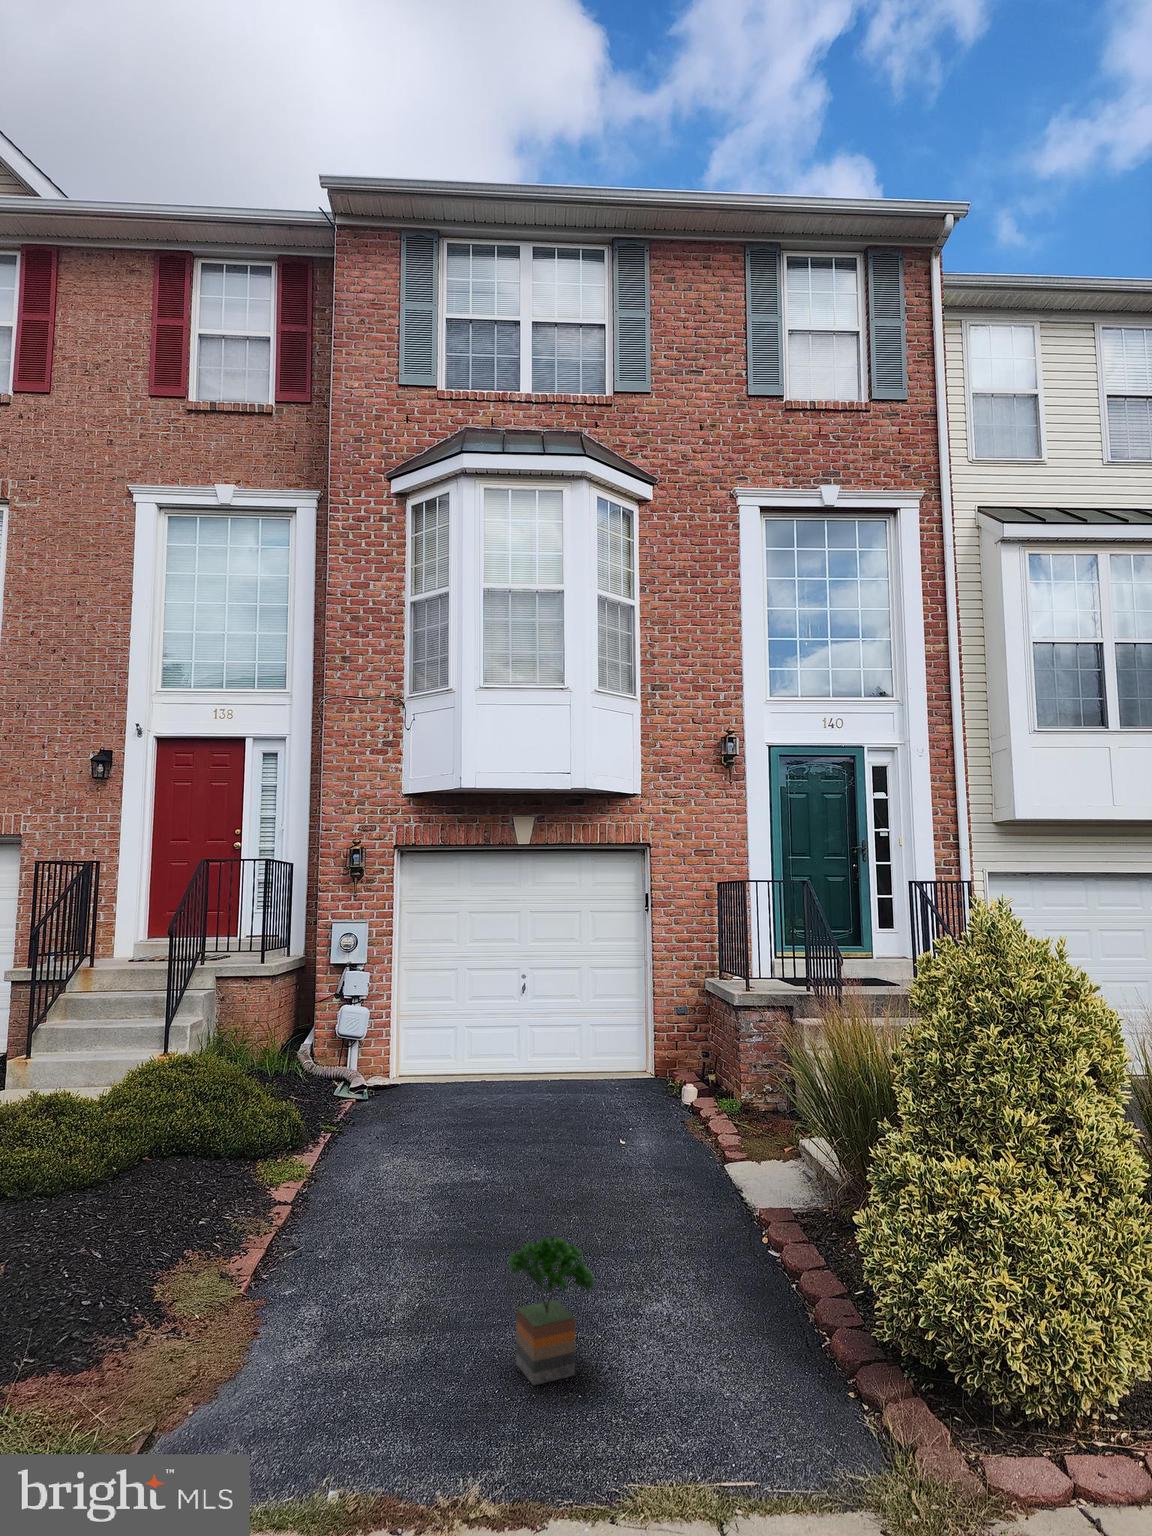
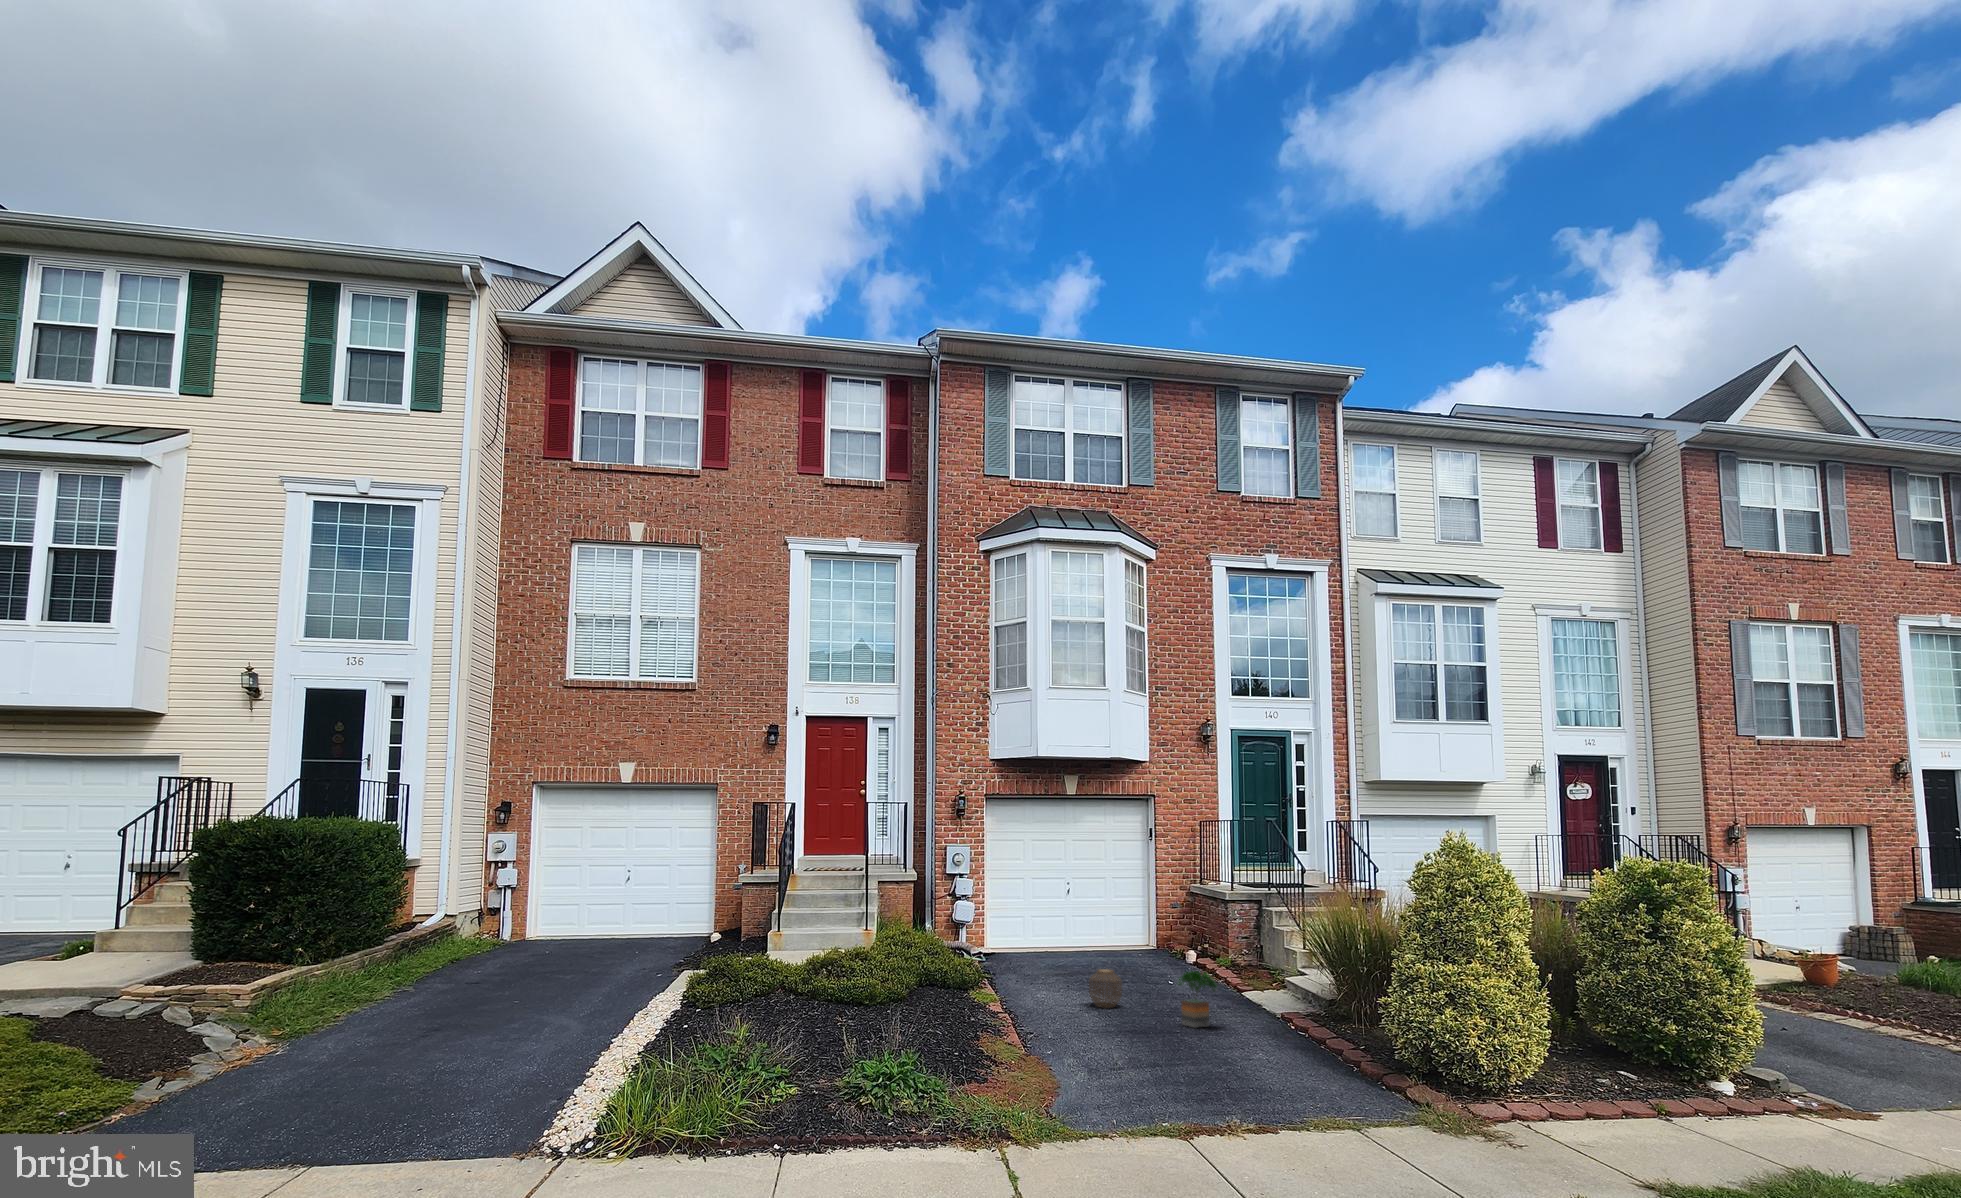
woven basket: none [387,1187,454,1272] -> present [1089,969,1122,1007]

